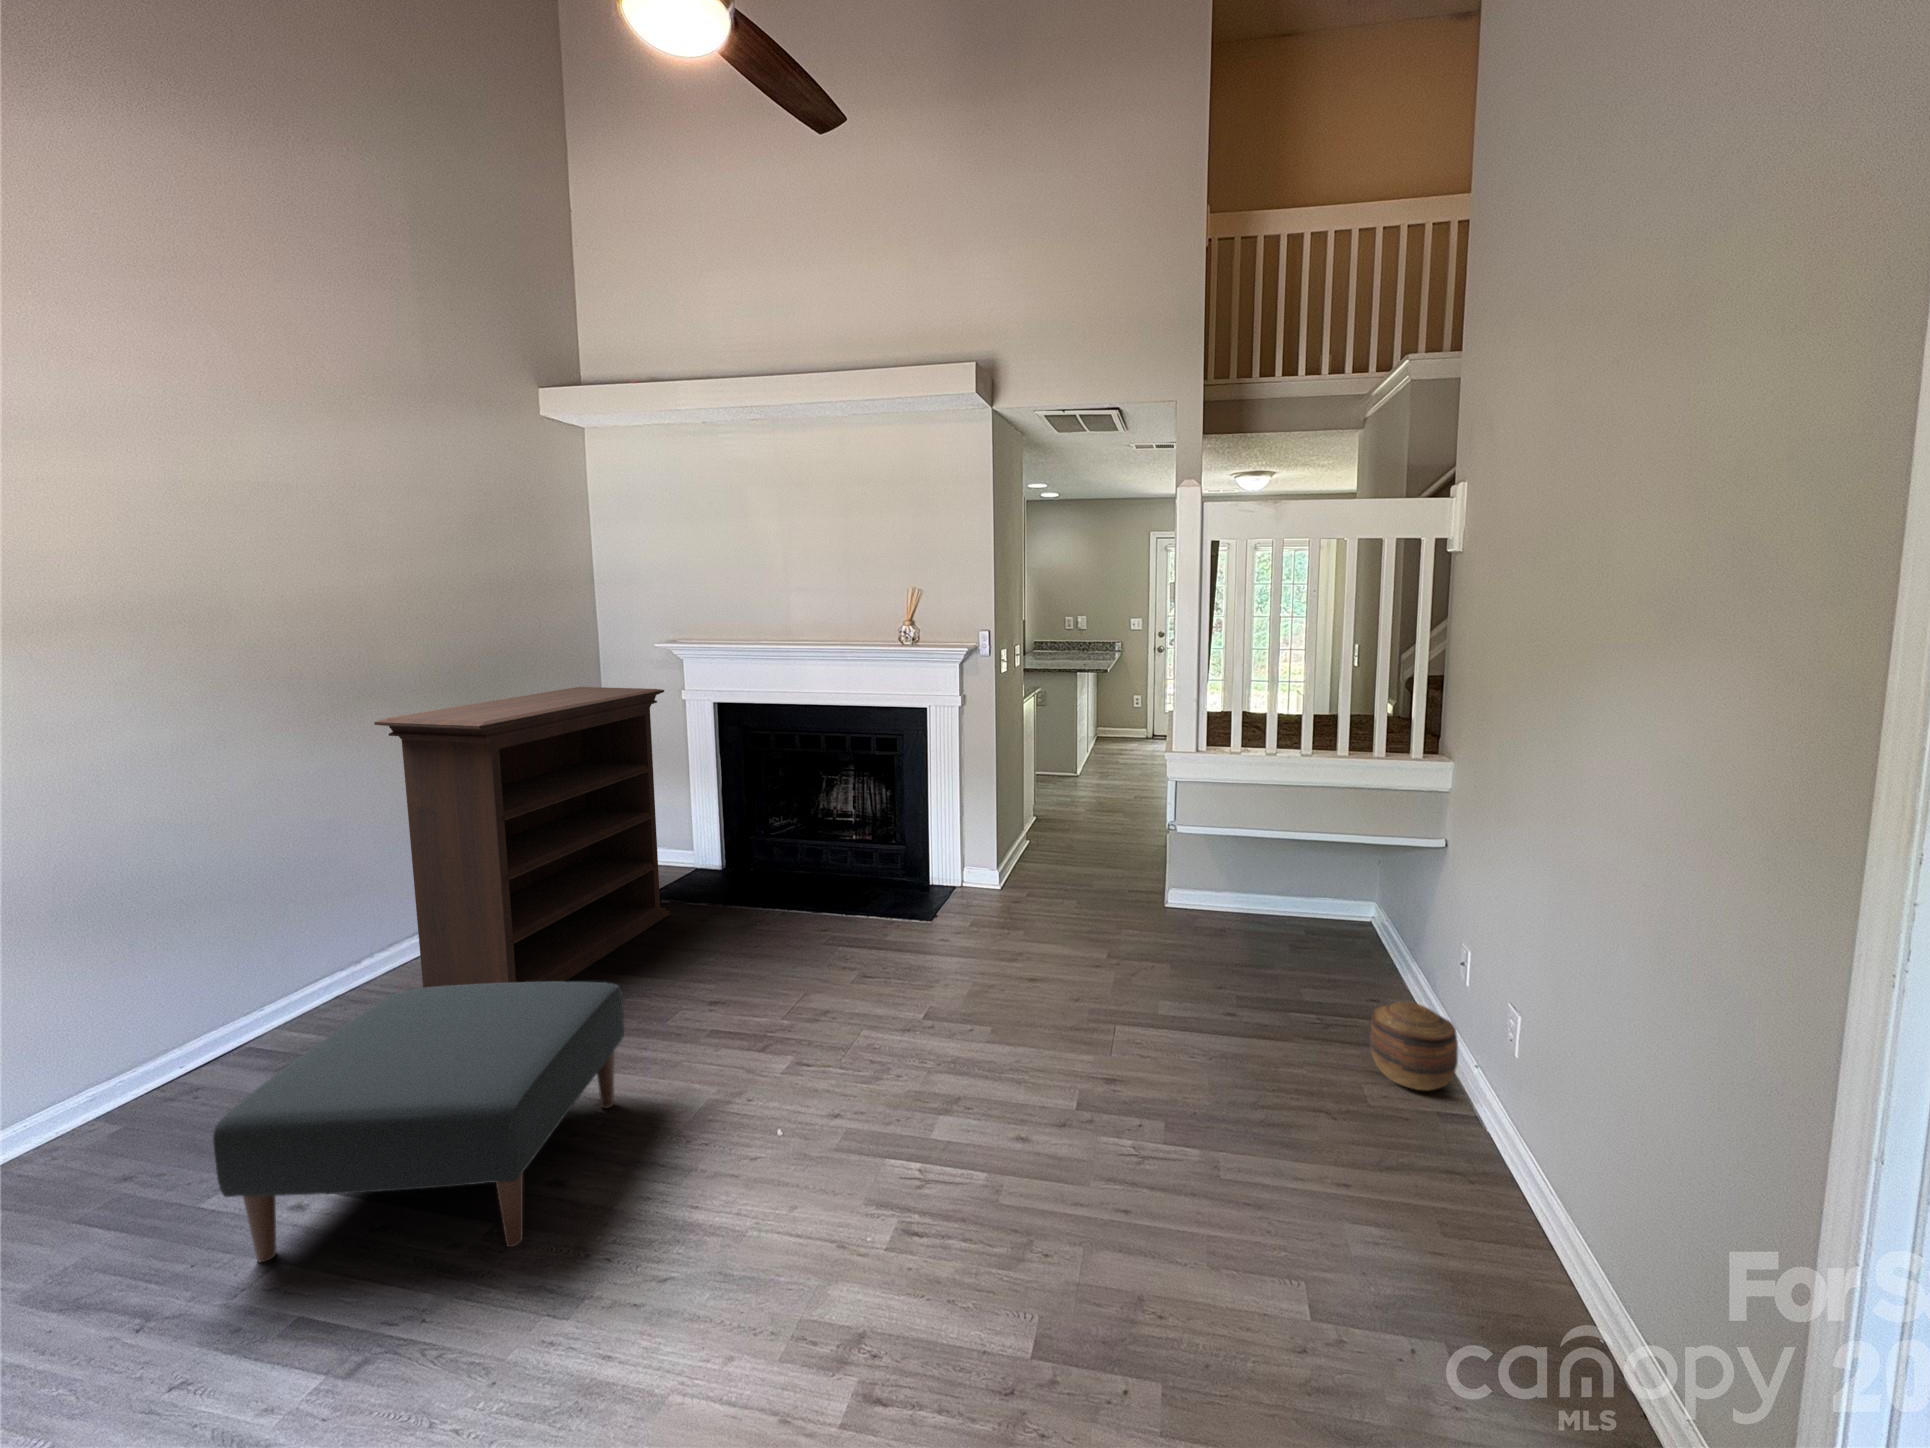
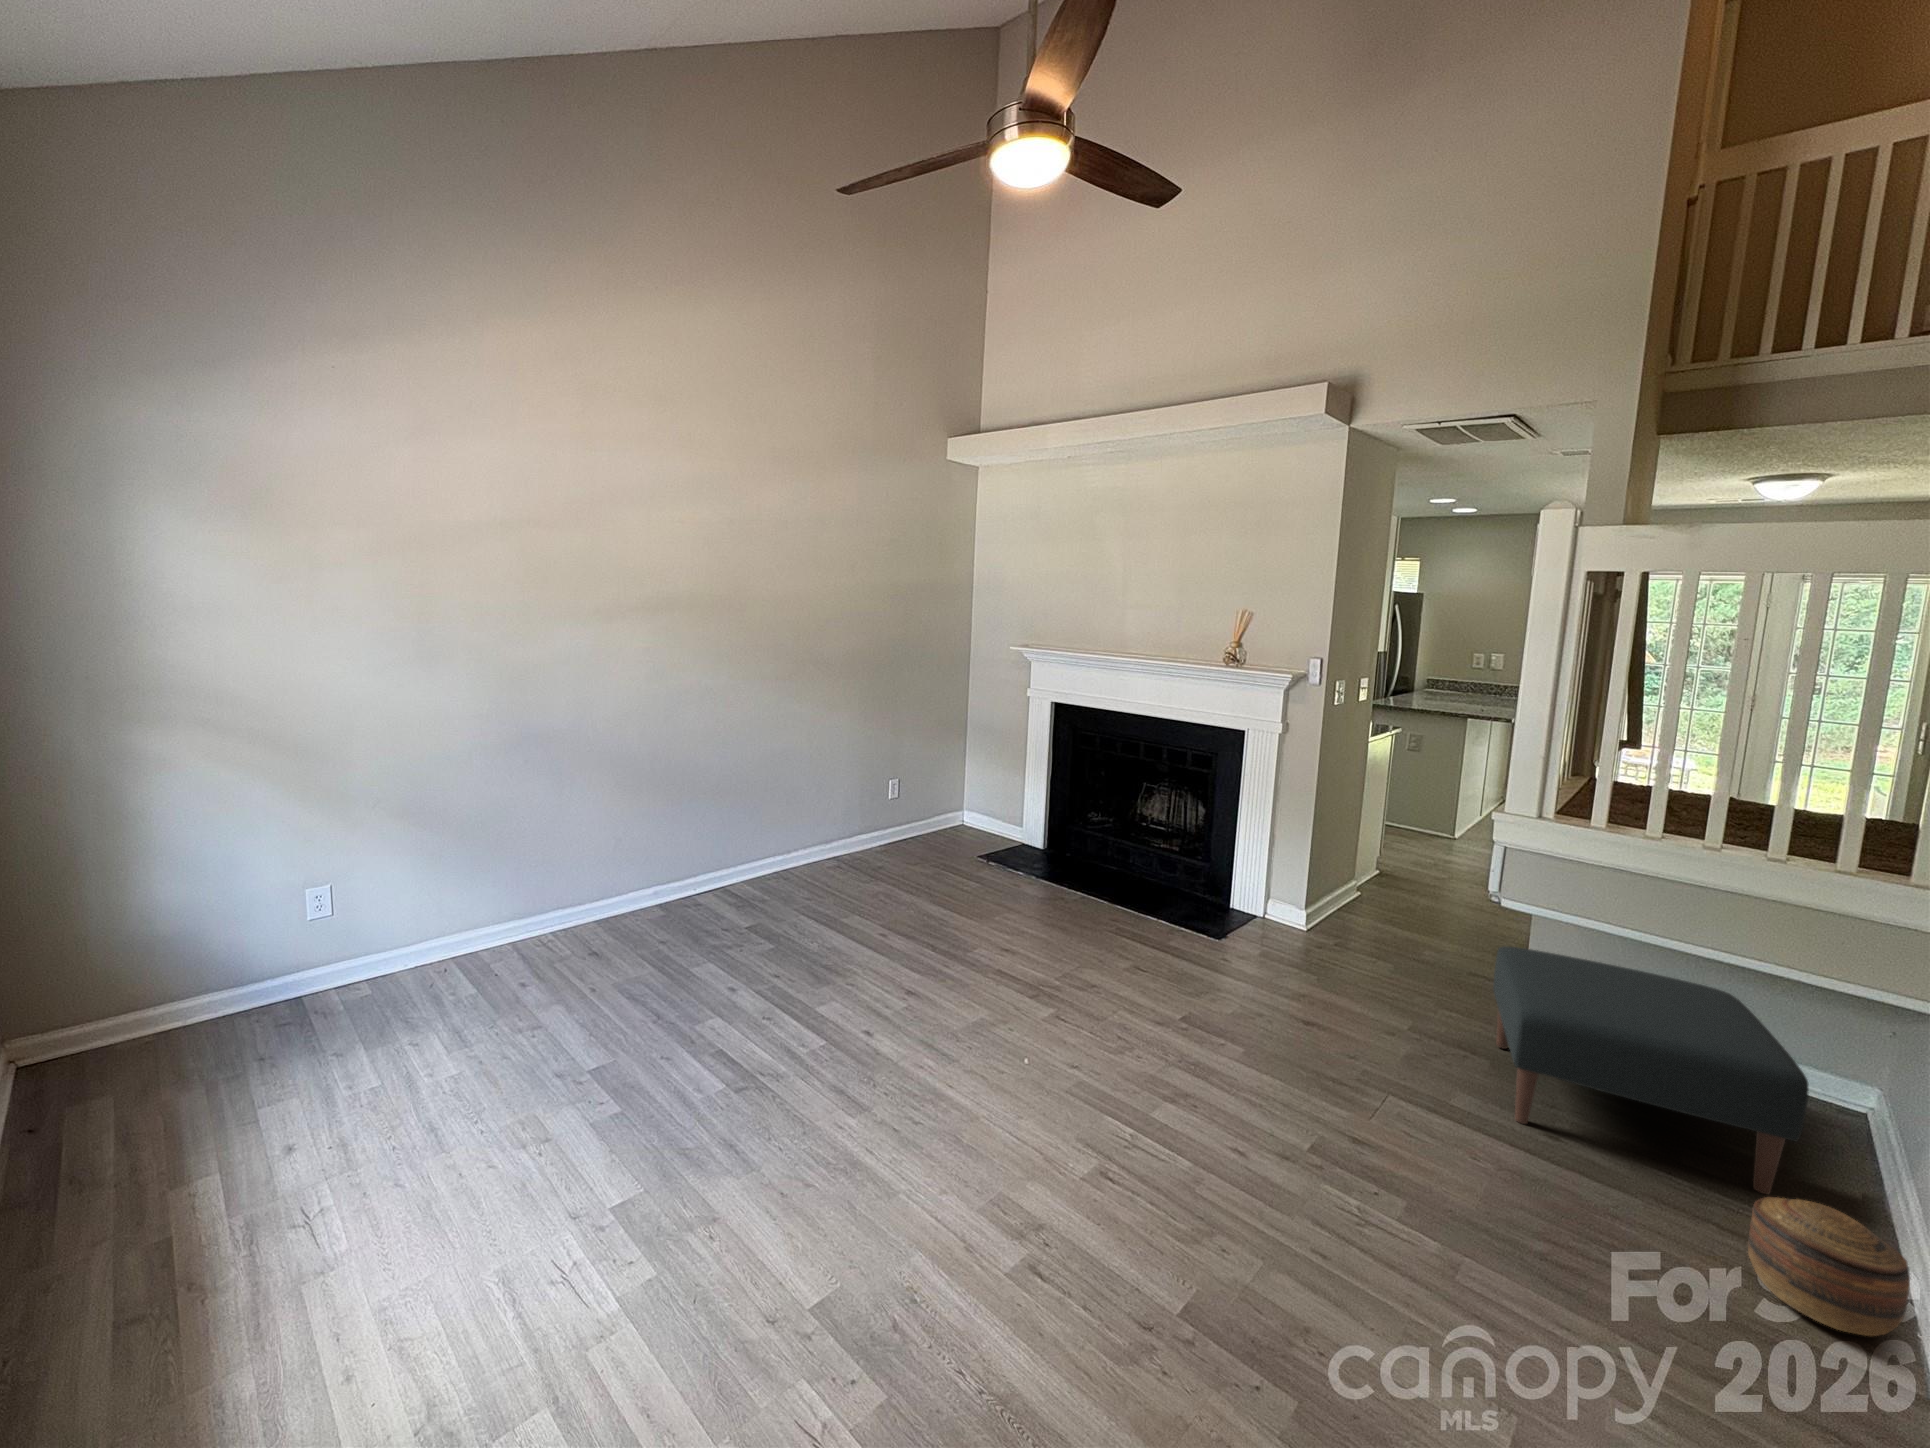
bookshelf: present [374,687,670,988] -> none [810,676,1007,919]
ottoman: present [213,982,624,1262] -> present [1493,946,1809,1194]

